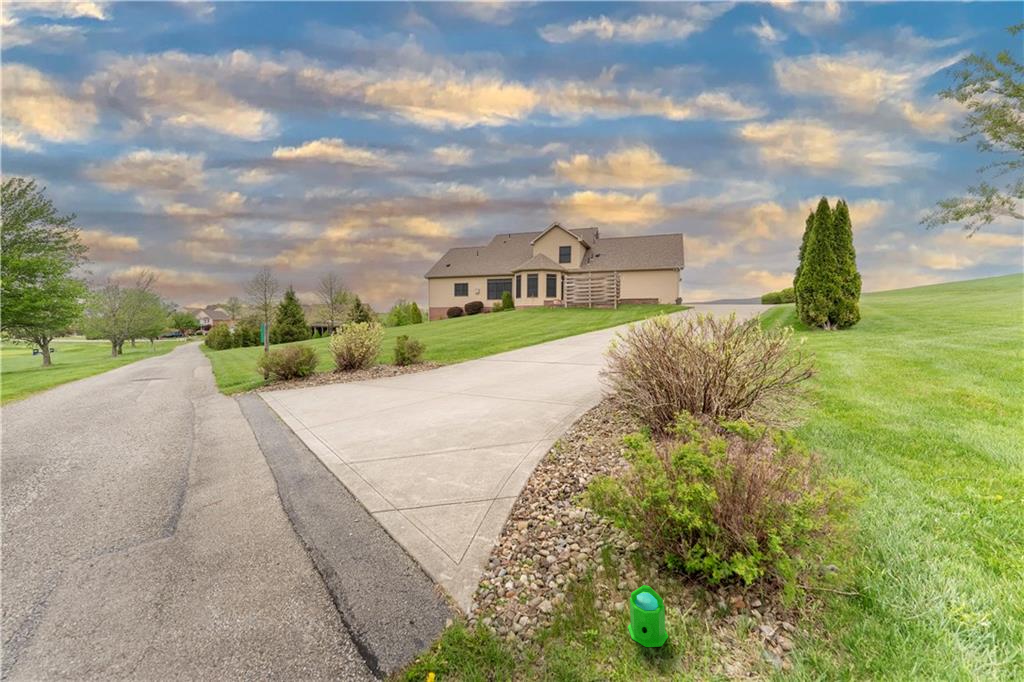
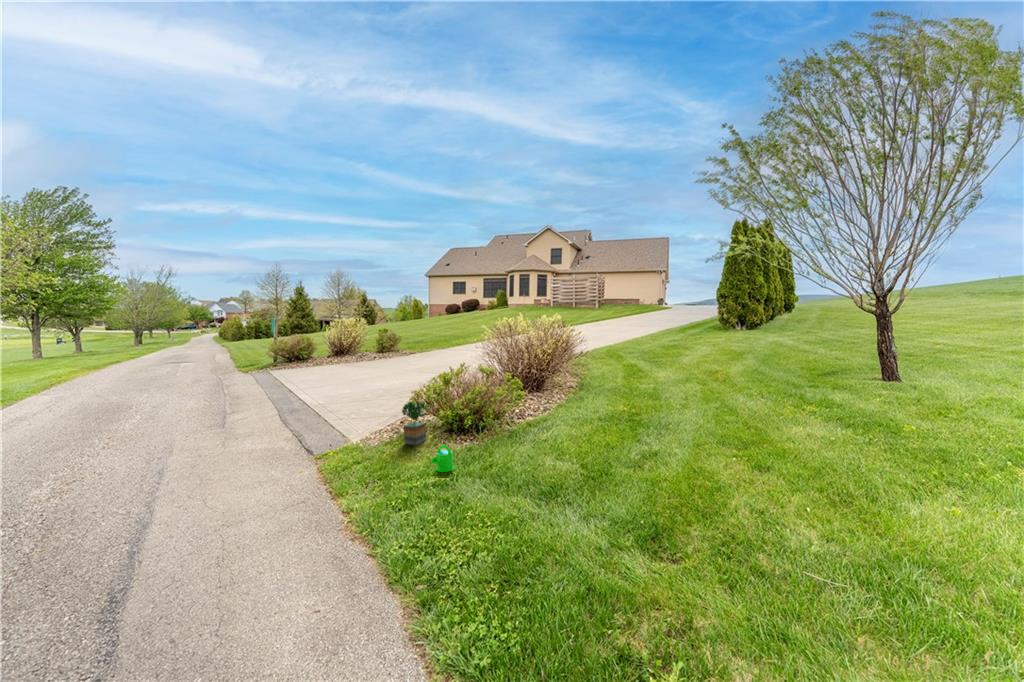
potted tree: none [513,472,559,554] -> present [402,402,428,445]

